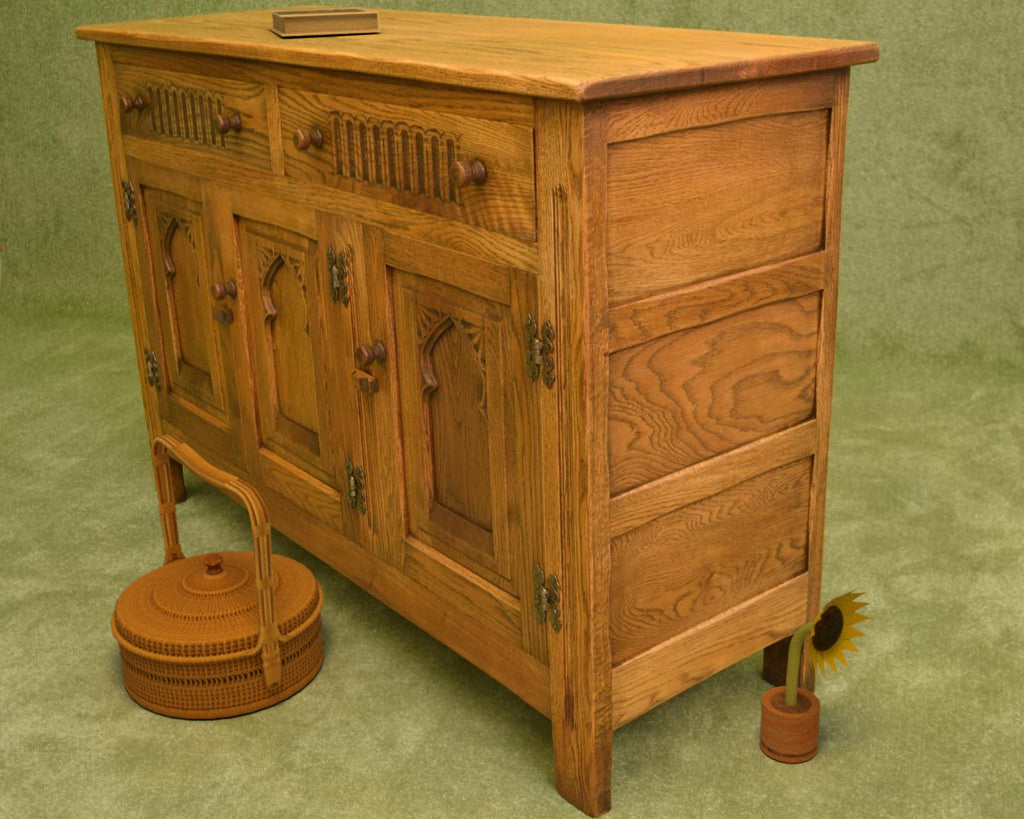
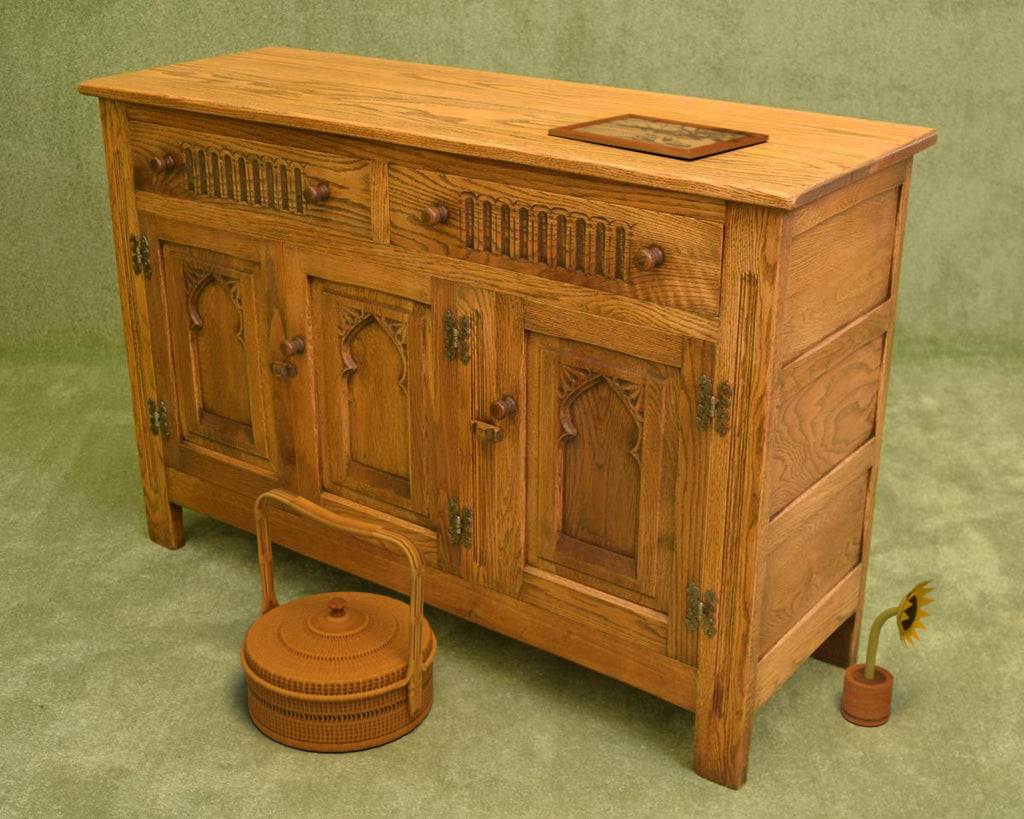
hardback book: present [268,7,380,36] -> none [331,74,463,115]
picture frame: none [423,31,664,57] -> present [548,114,769,159]

